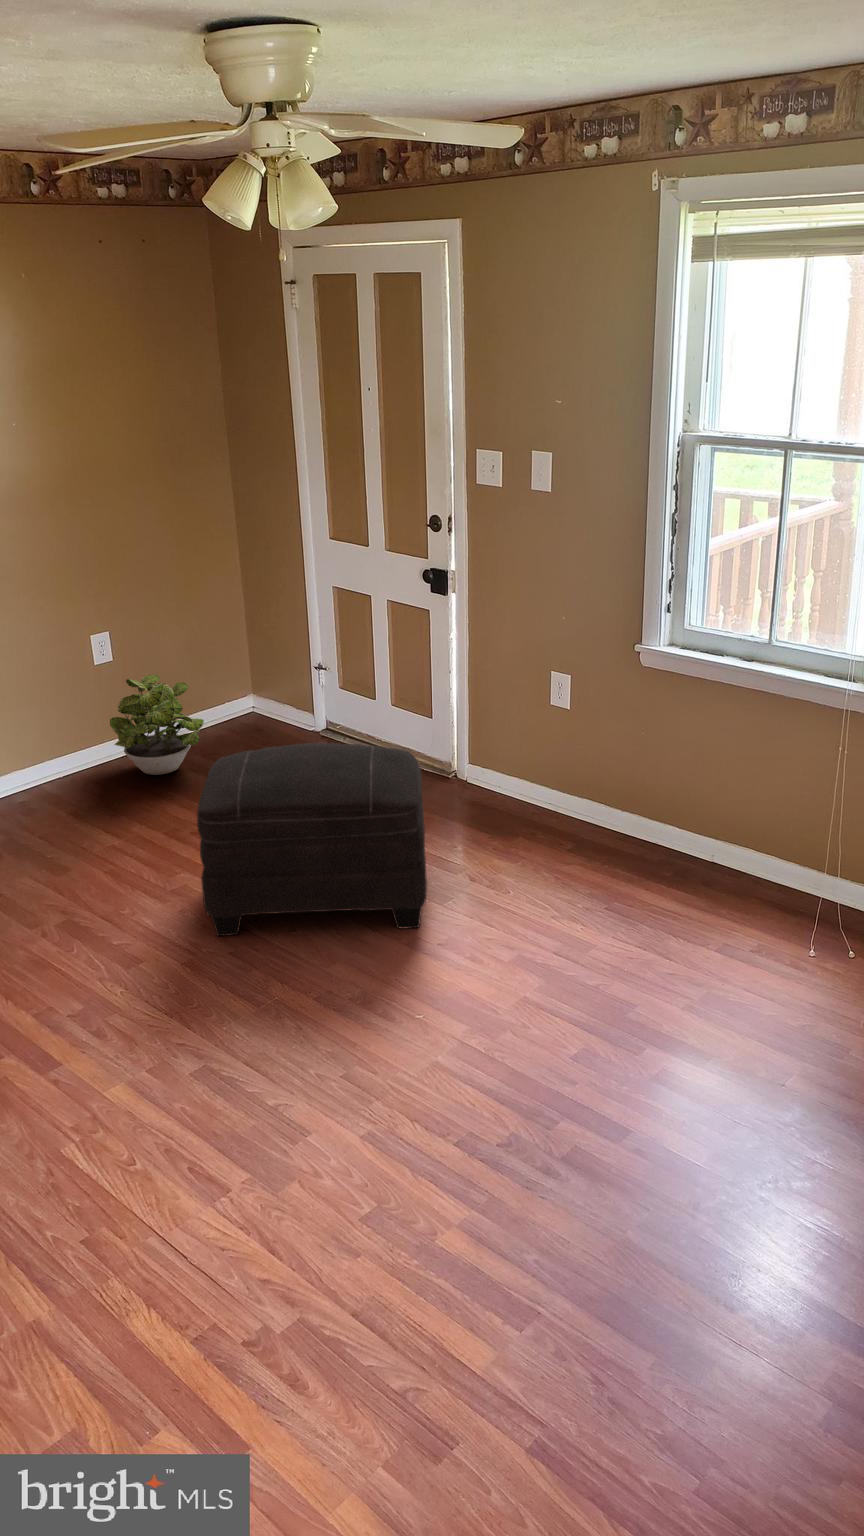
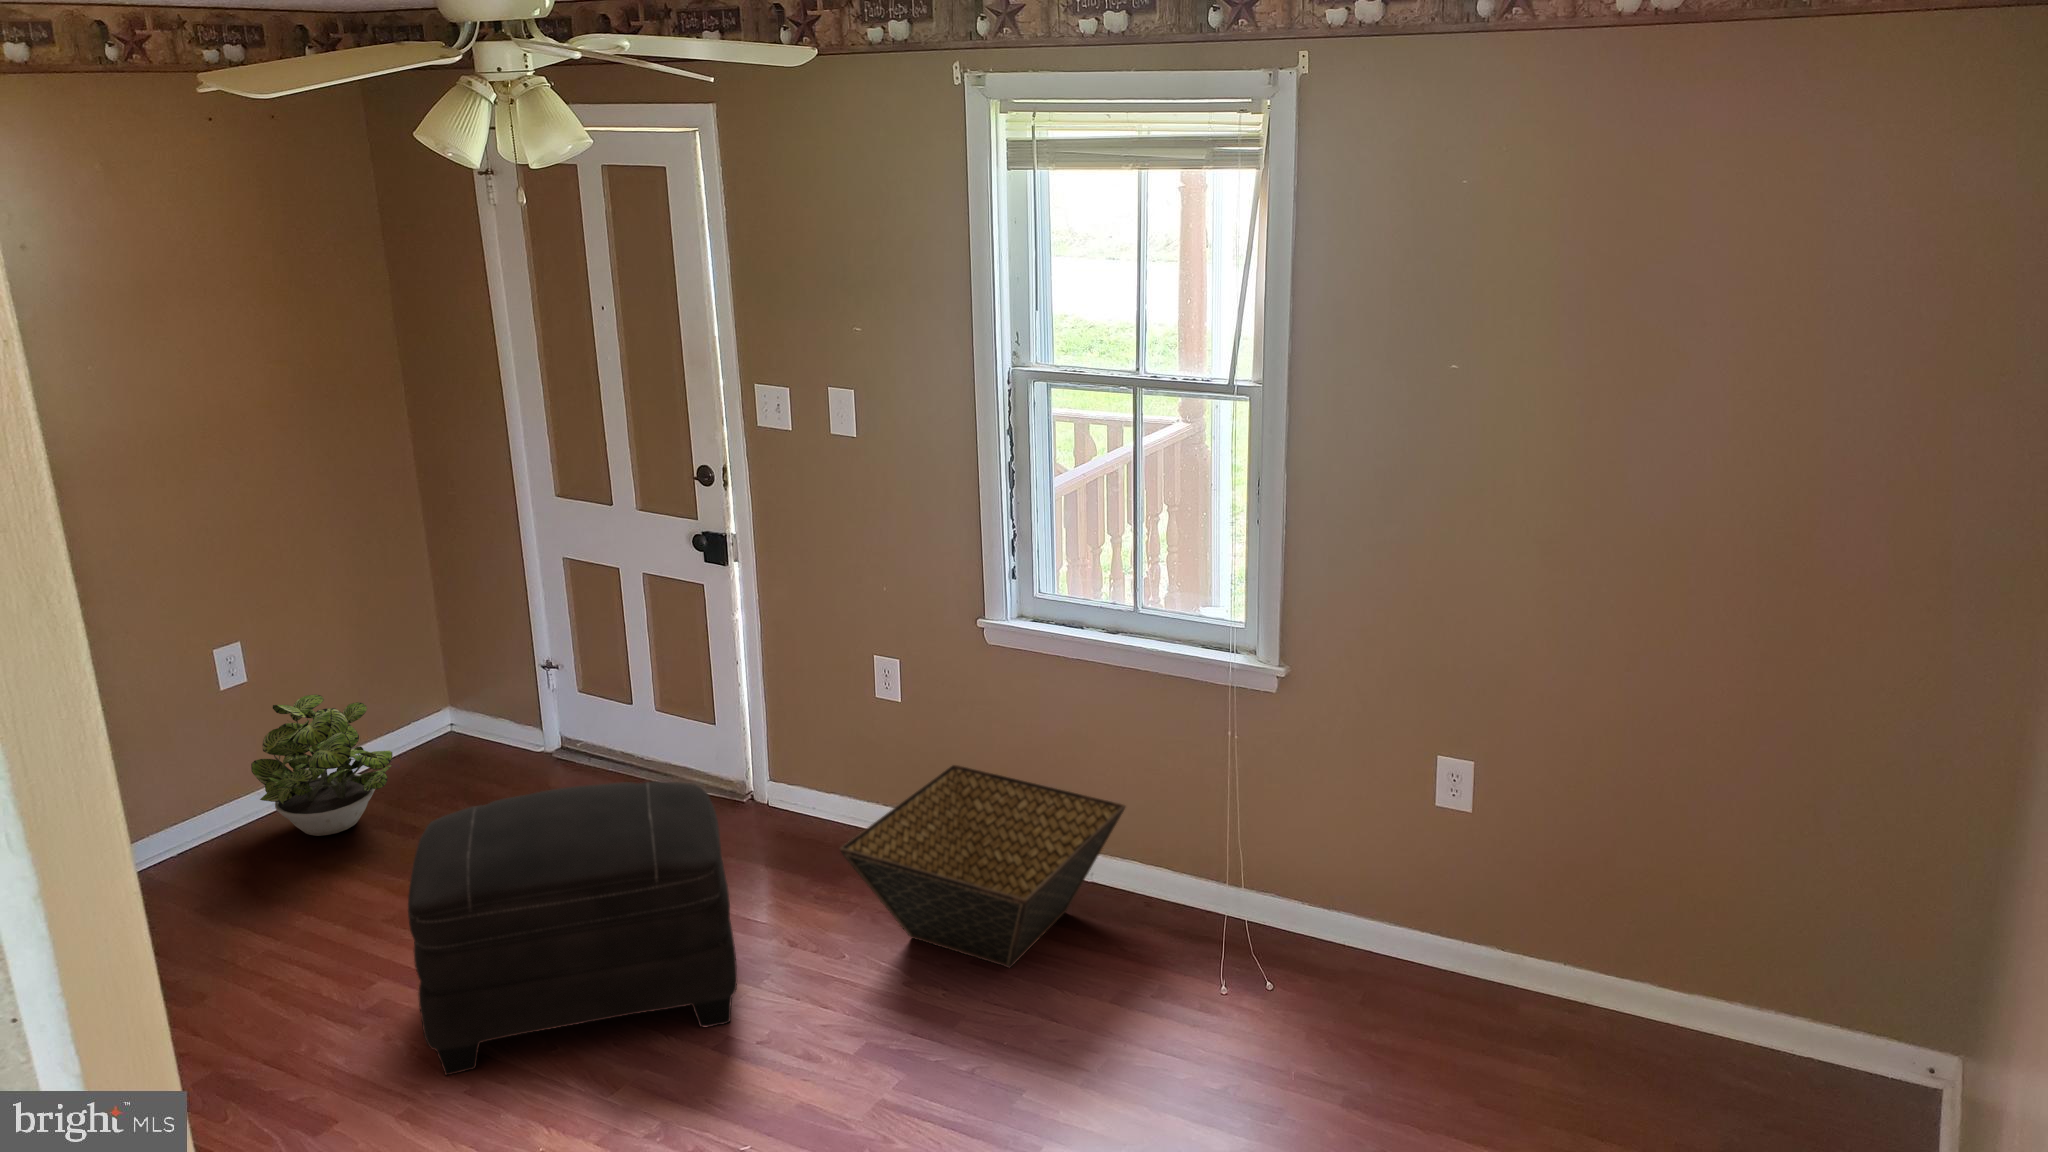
basket: none [512,761,746,917] -> present [840,765,1126,968]

